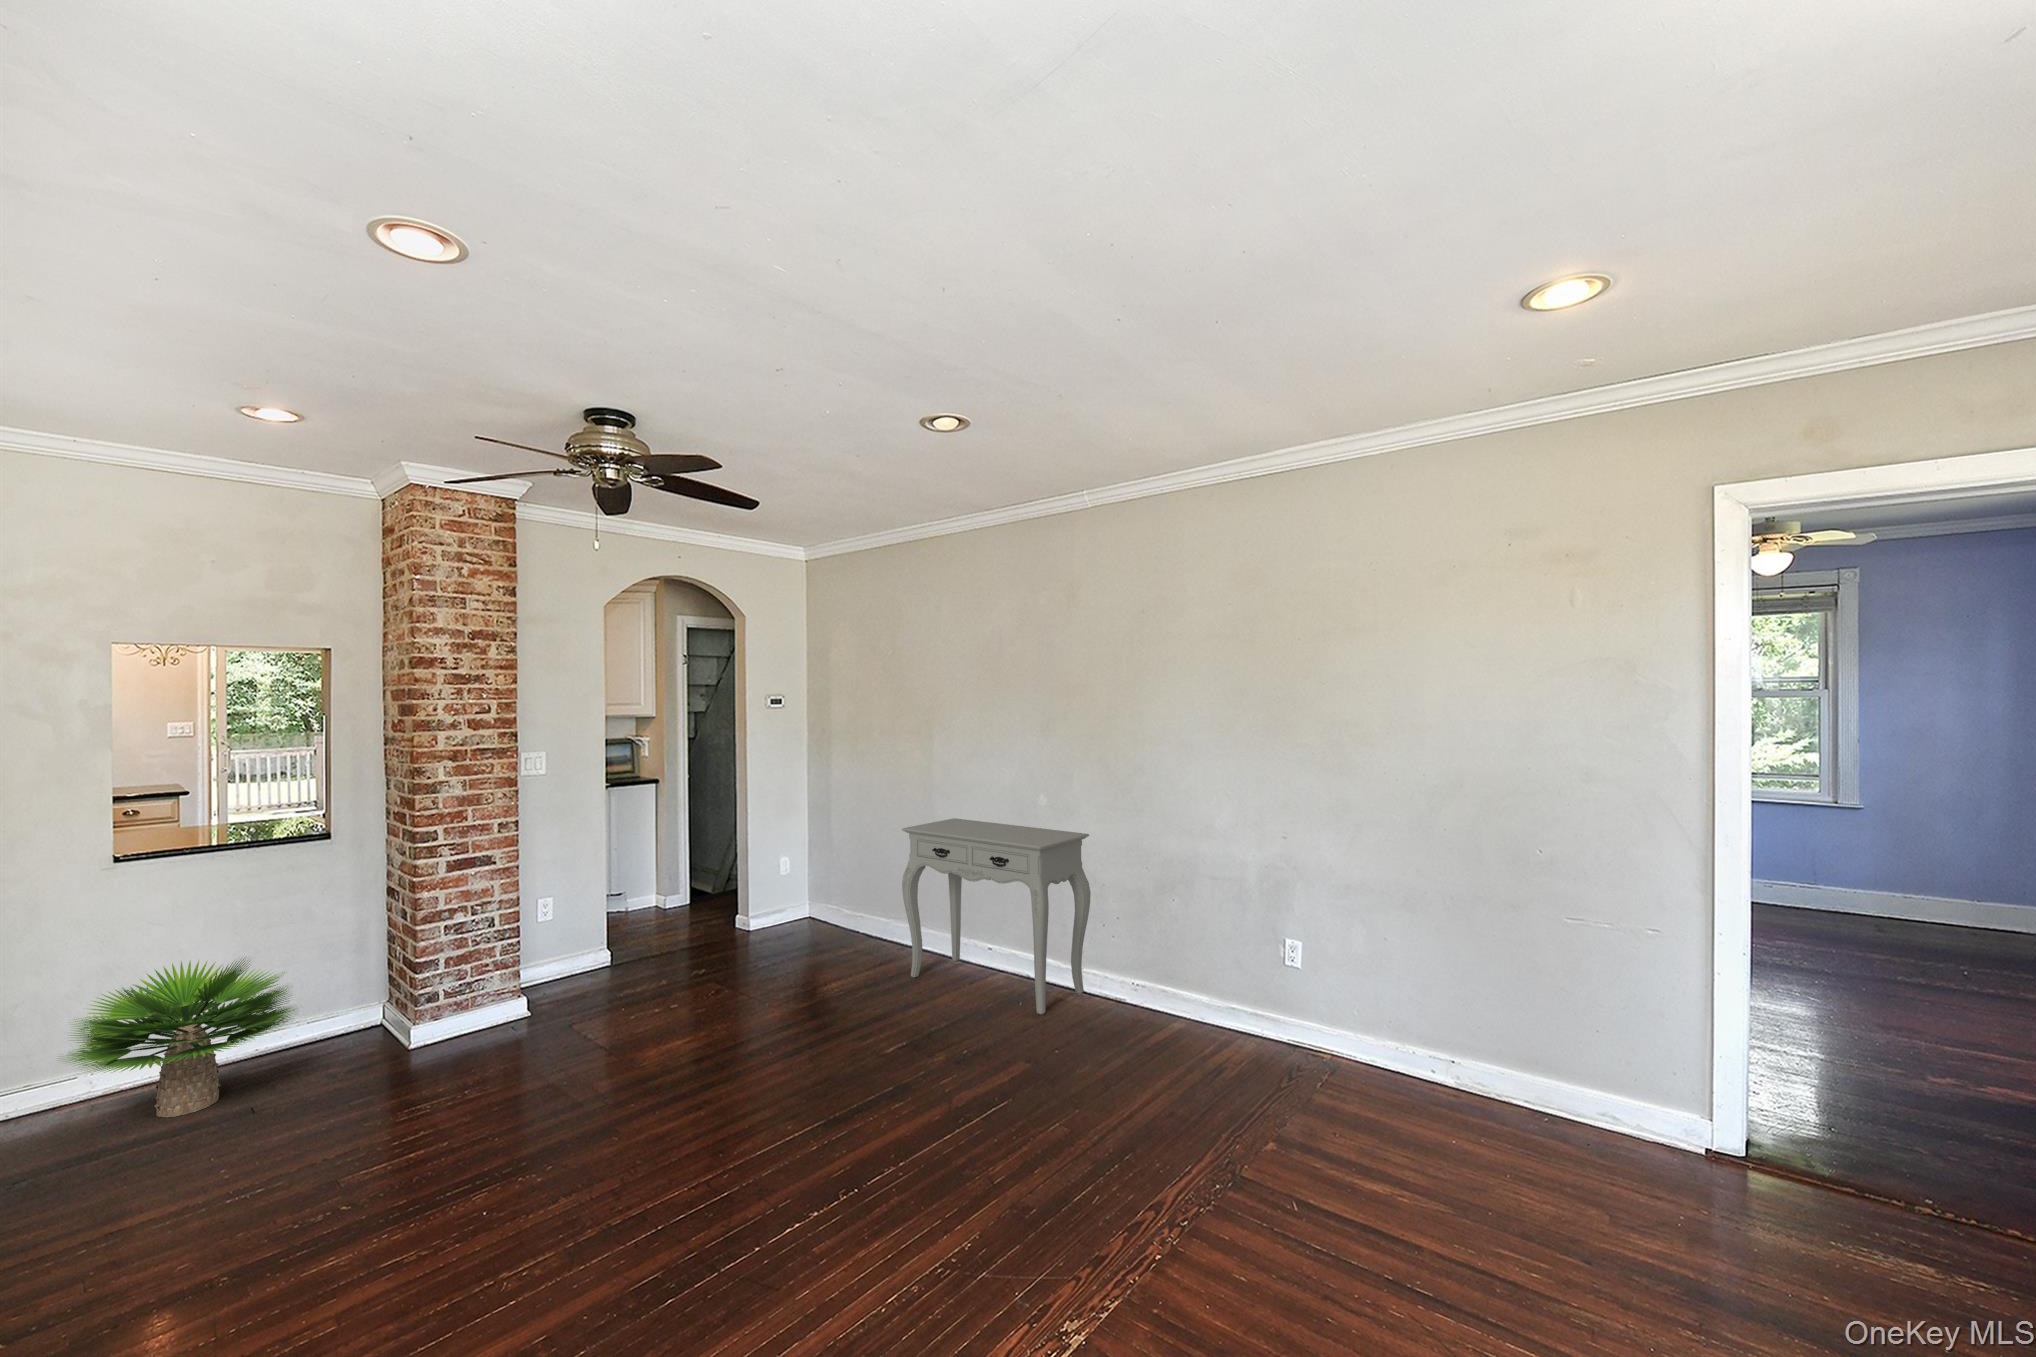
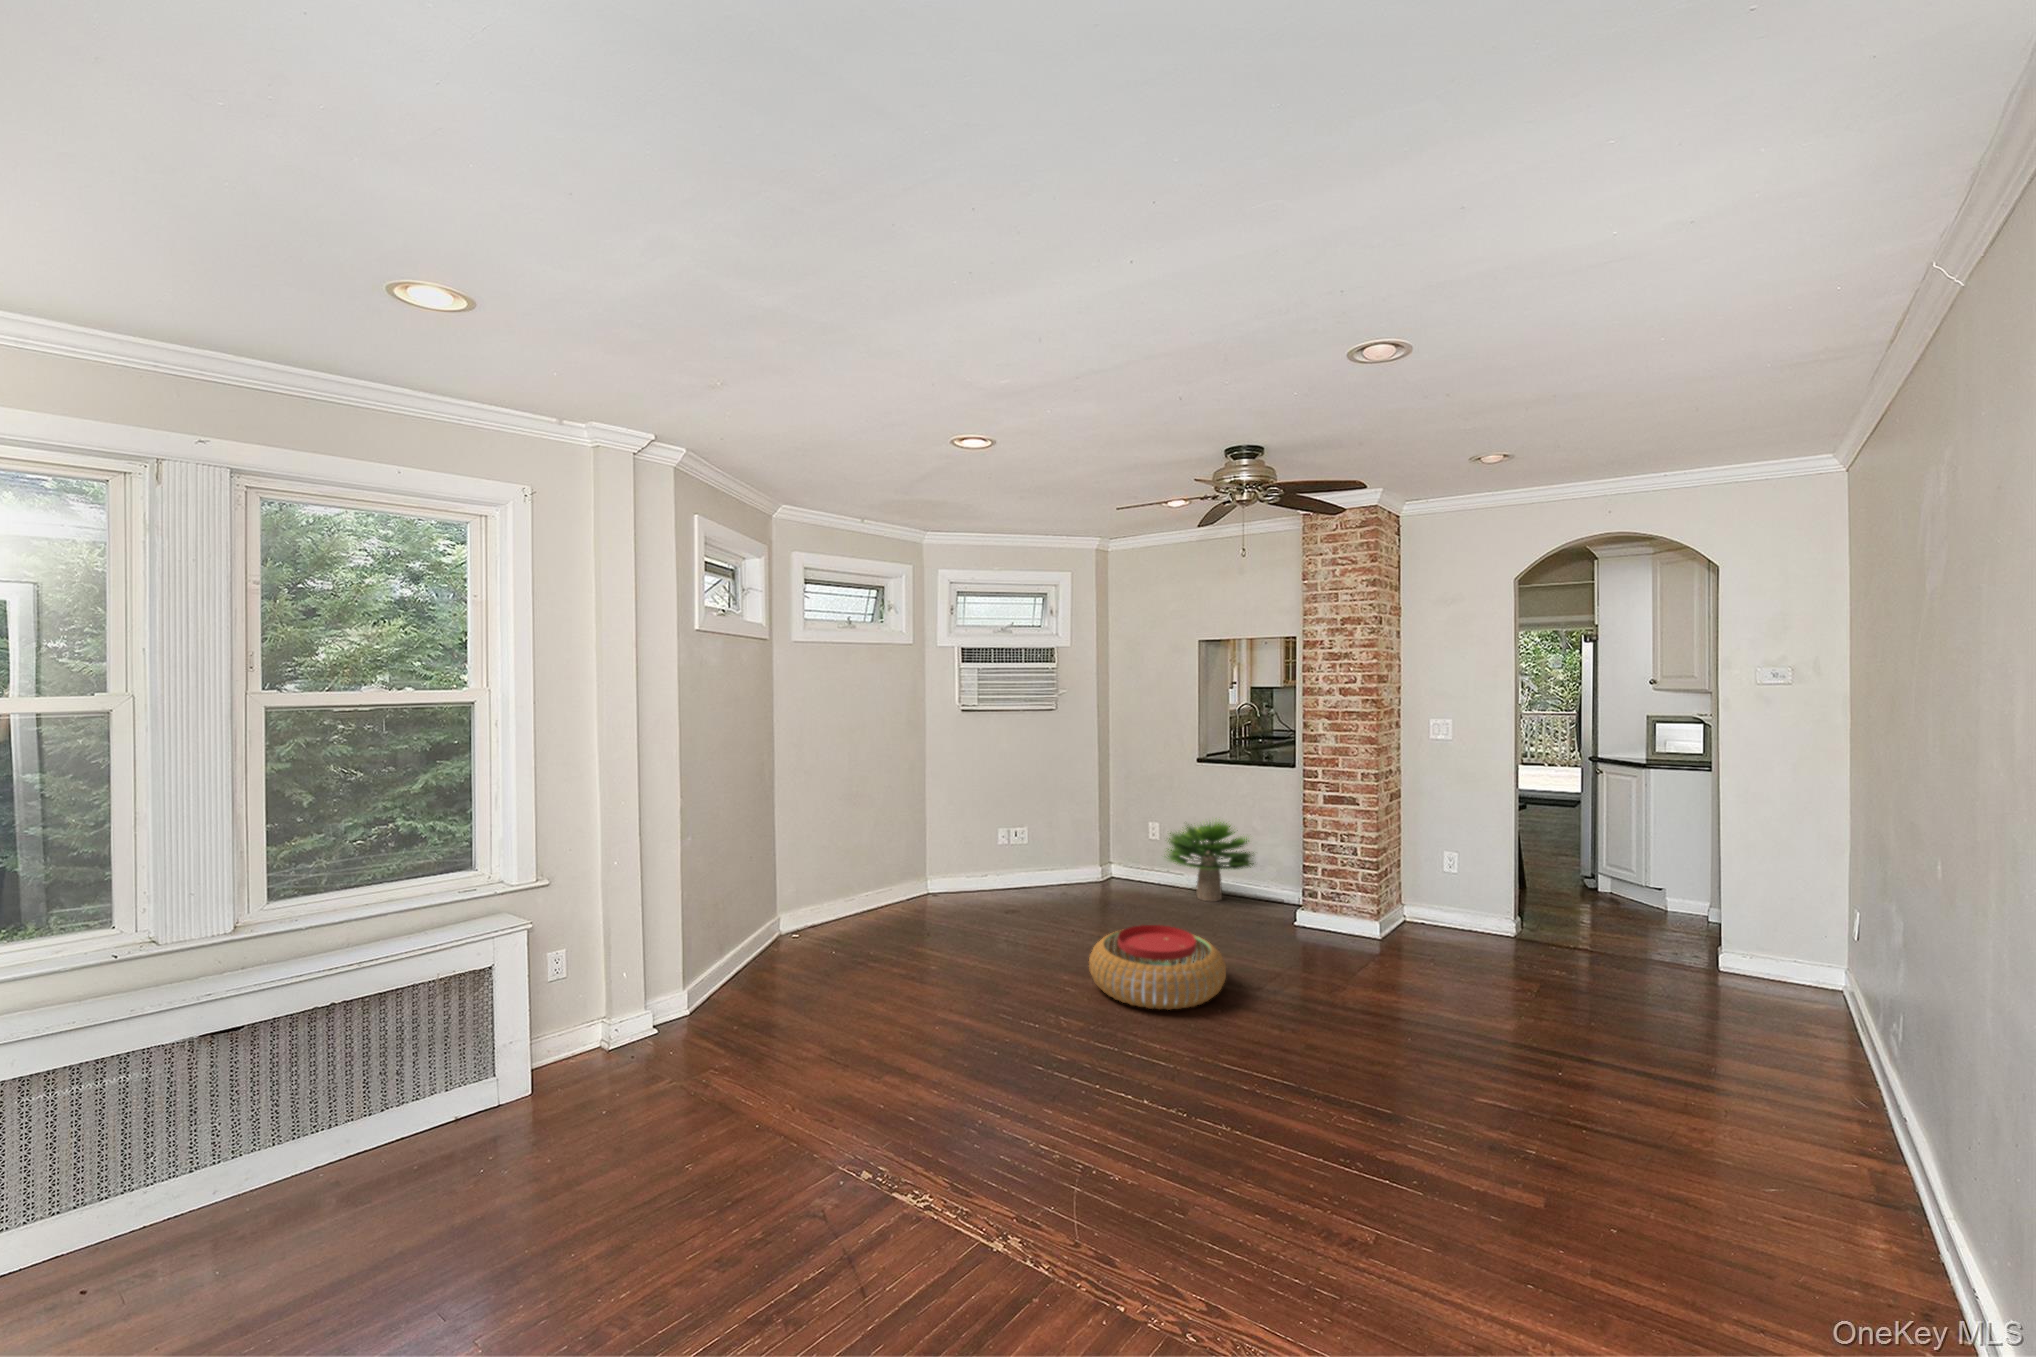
console table: present [902,818,1091,1015] -> none [1687,893,1918,1324]
pouf: none [354,1078,609,1243] -> present [1089,925,1226,1010]

